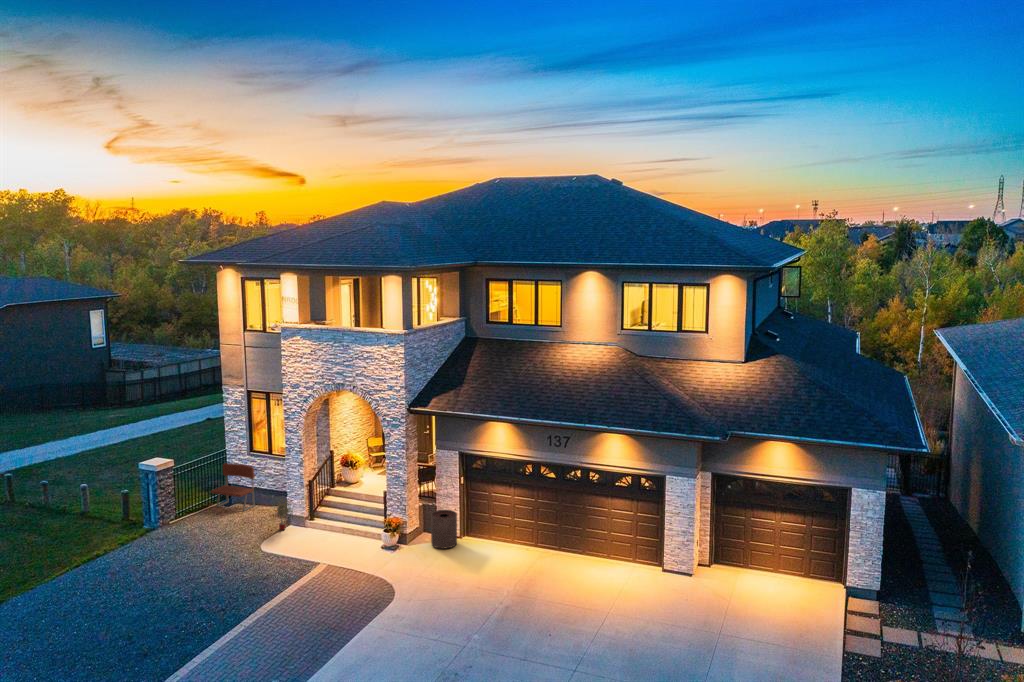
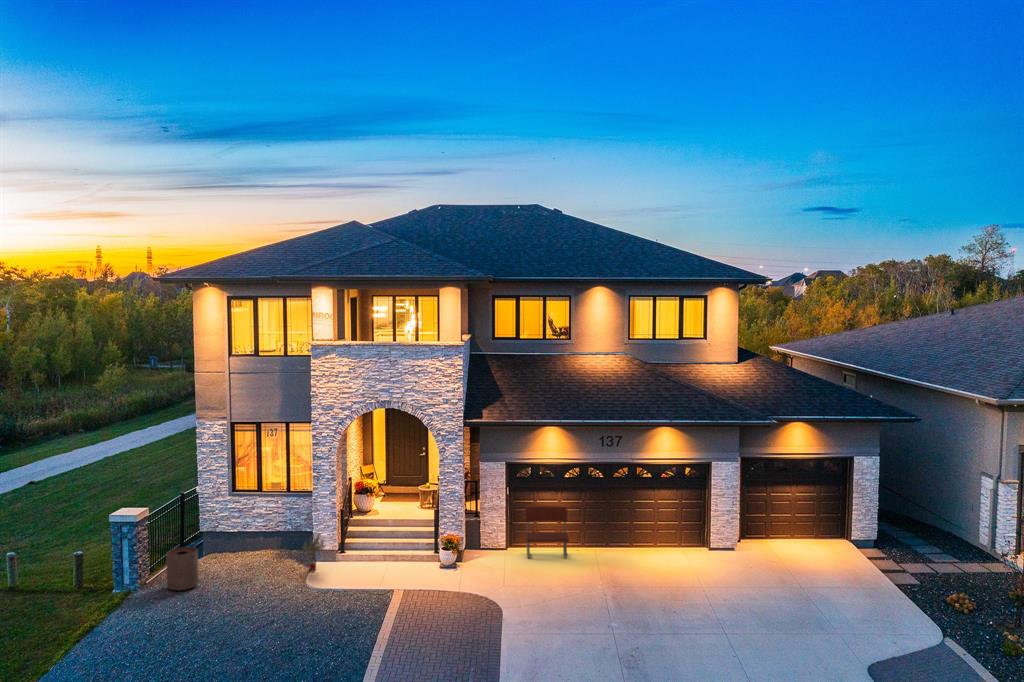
bench: present [211,463,255,511] -> present [525,506,569,559]
trash can: present [431,510,457,549] -> present [166,547,198,590]

